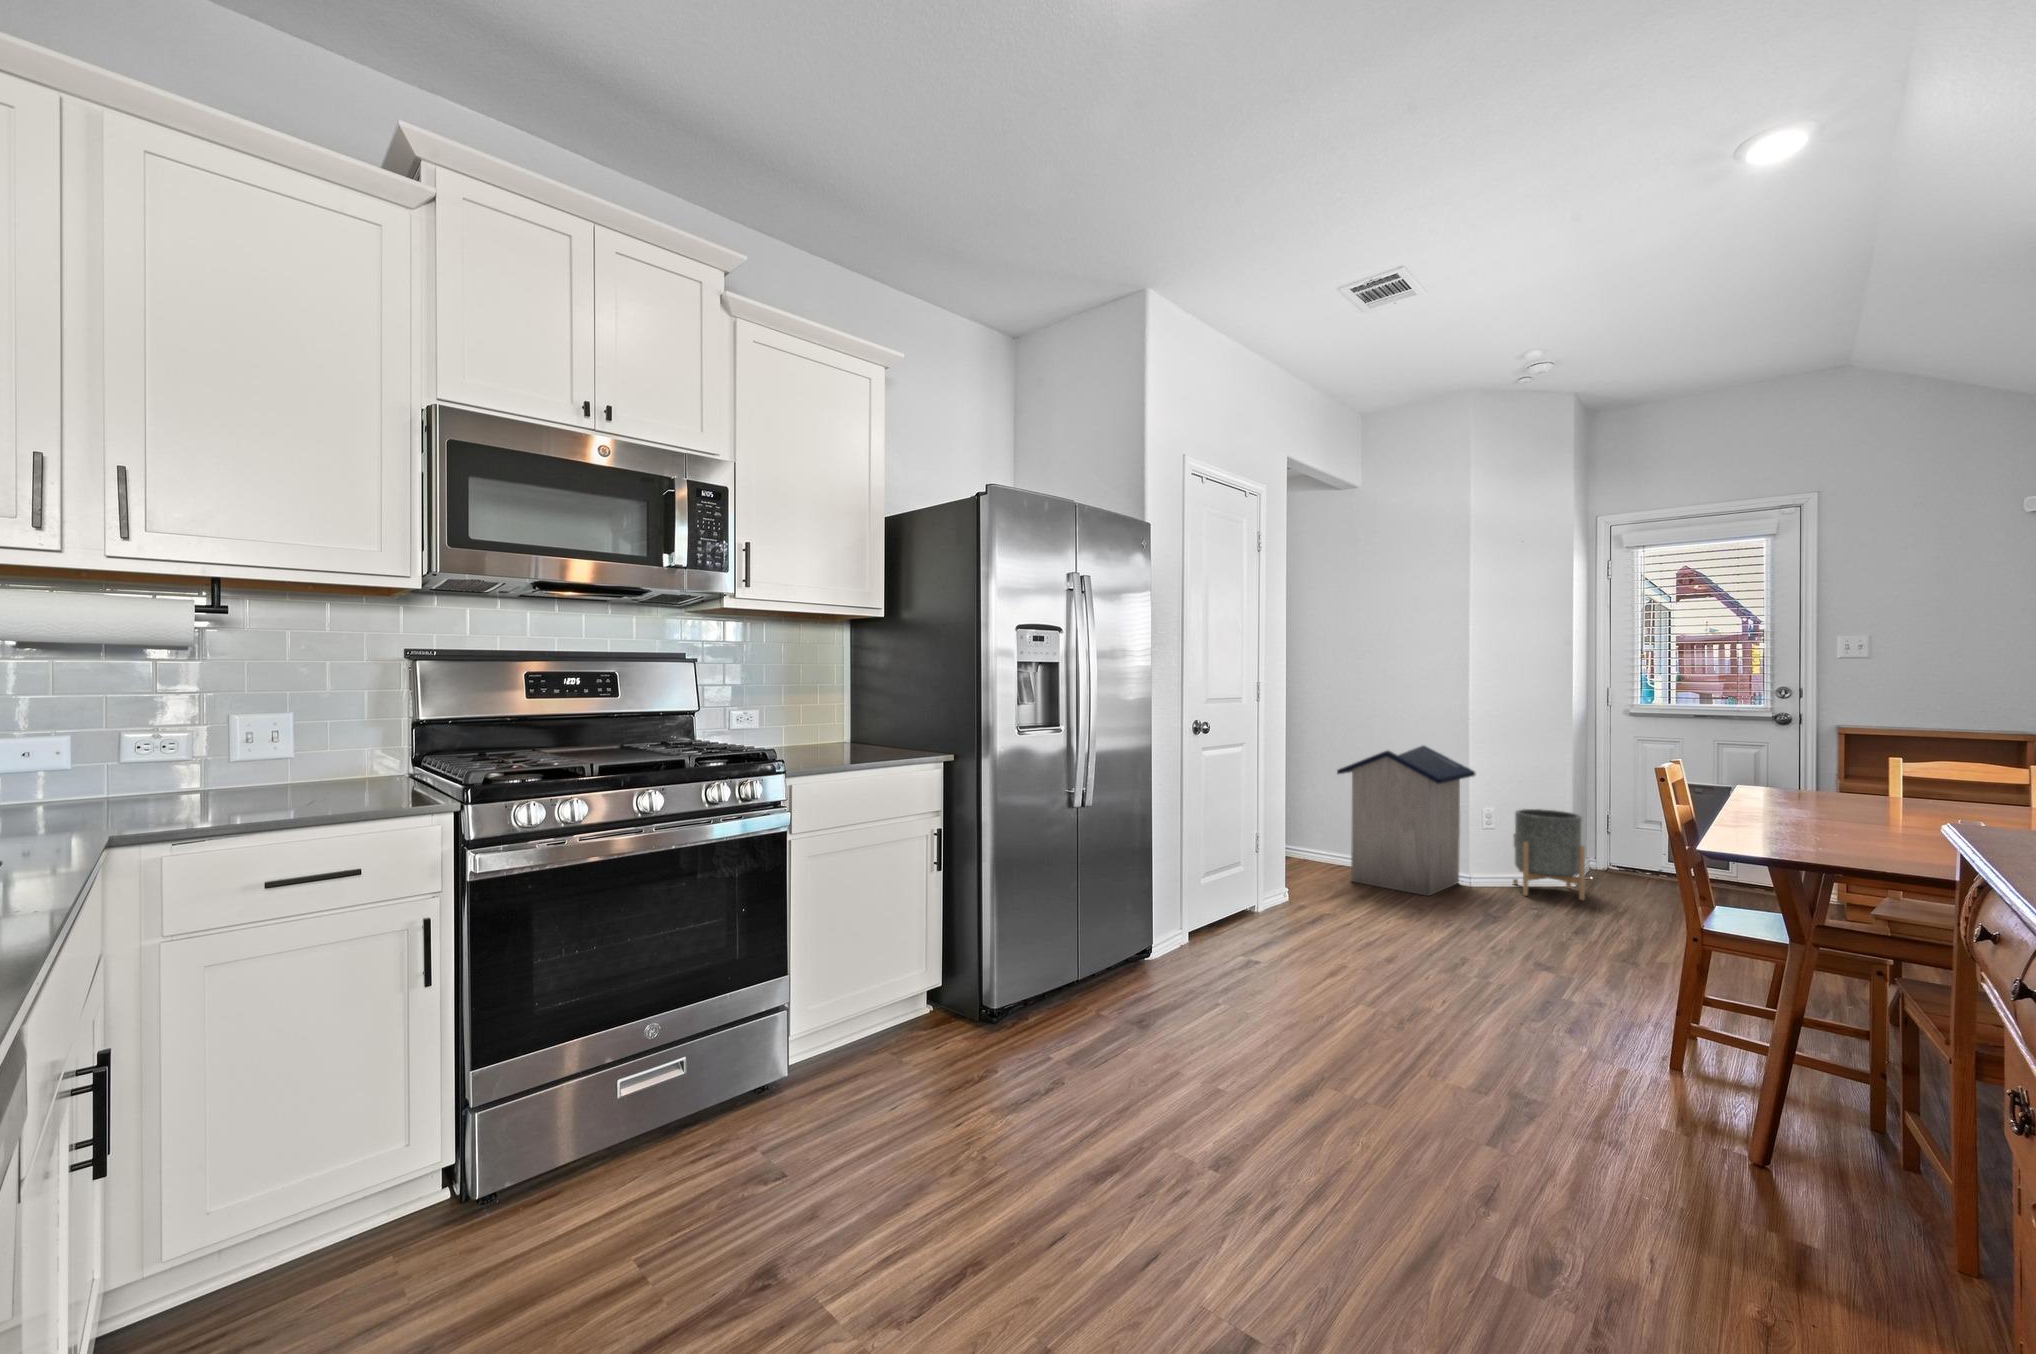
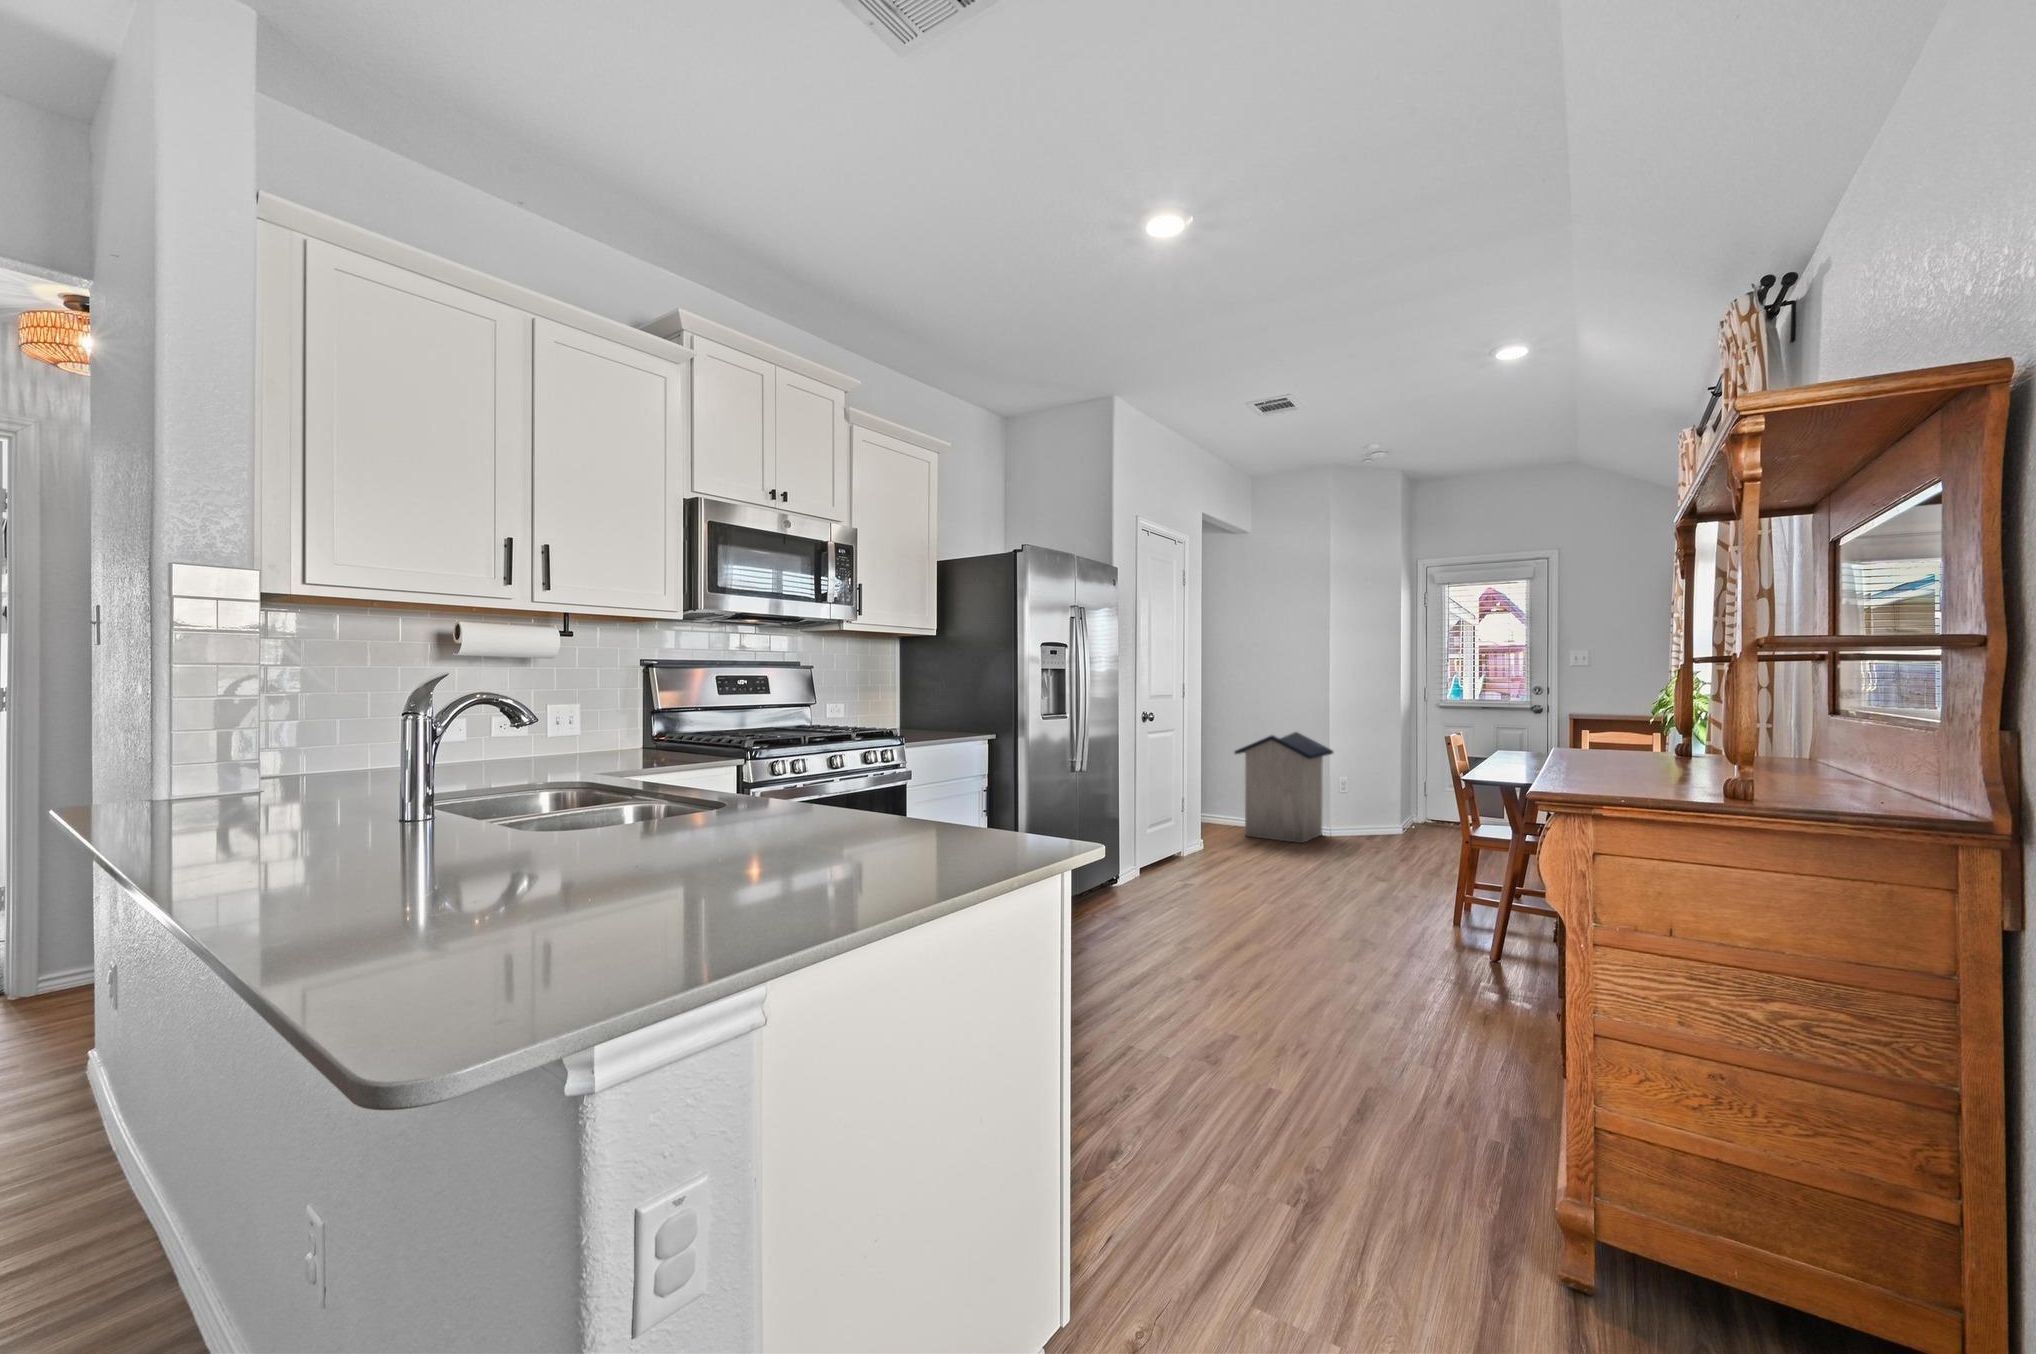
planter: present [1513,809,1585,900] -> none [1360,778,1409,843]

